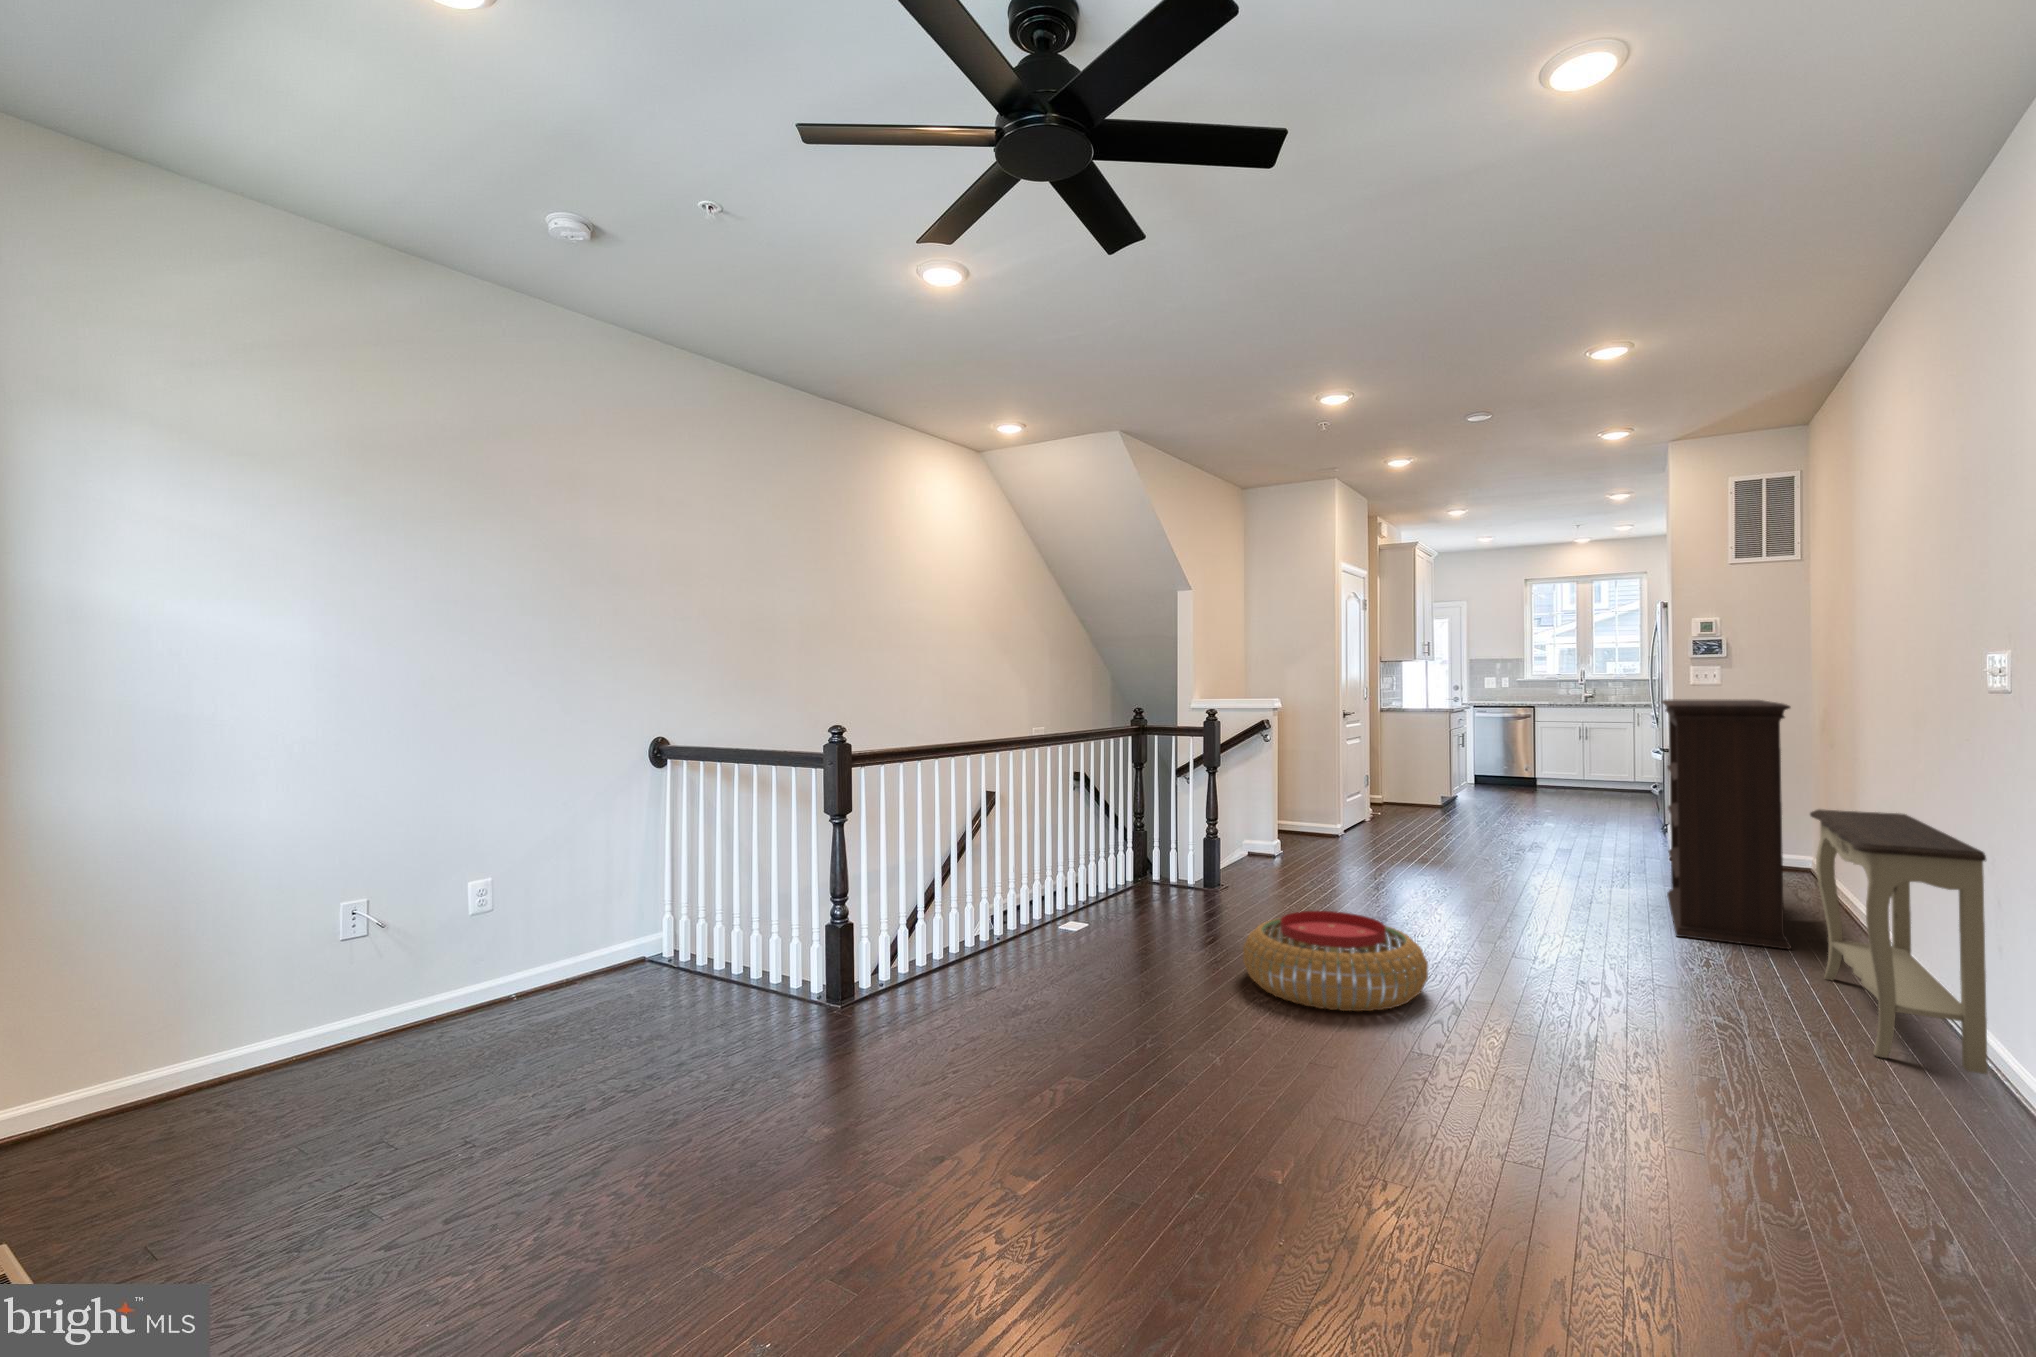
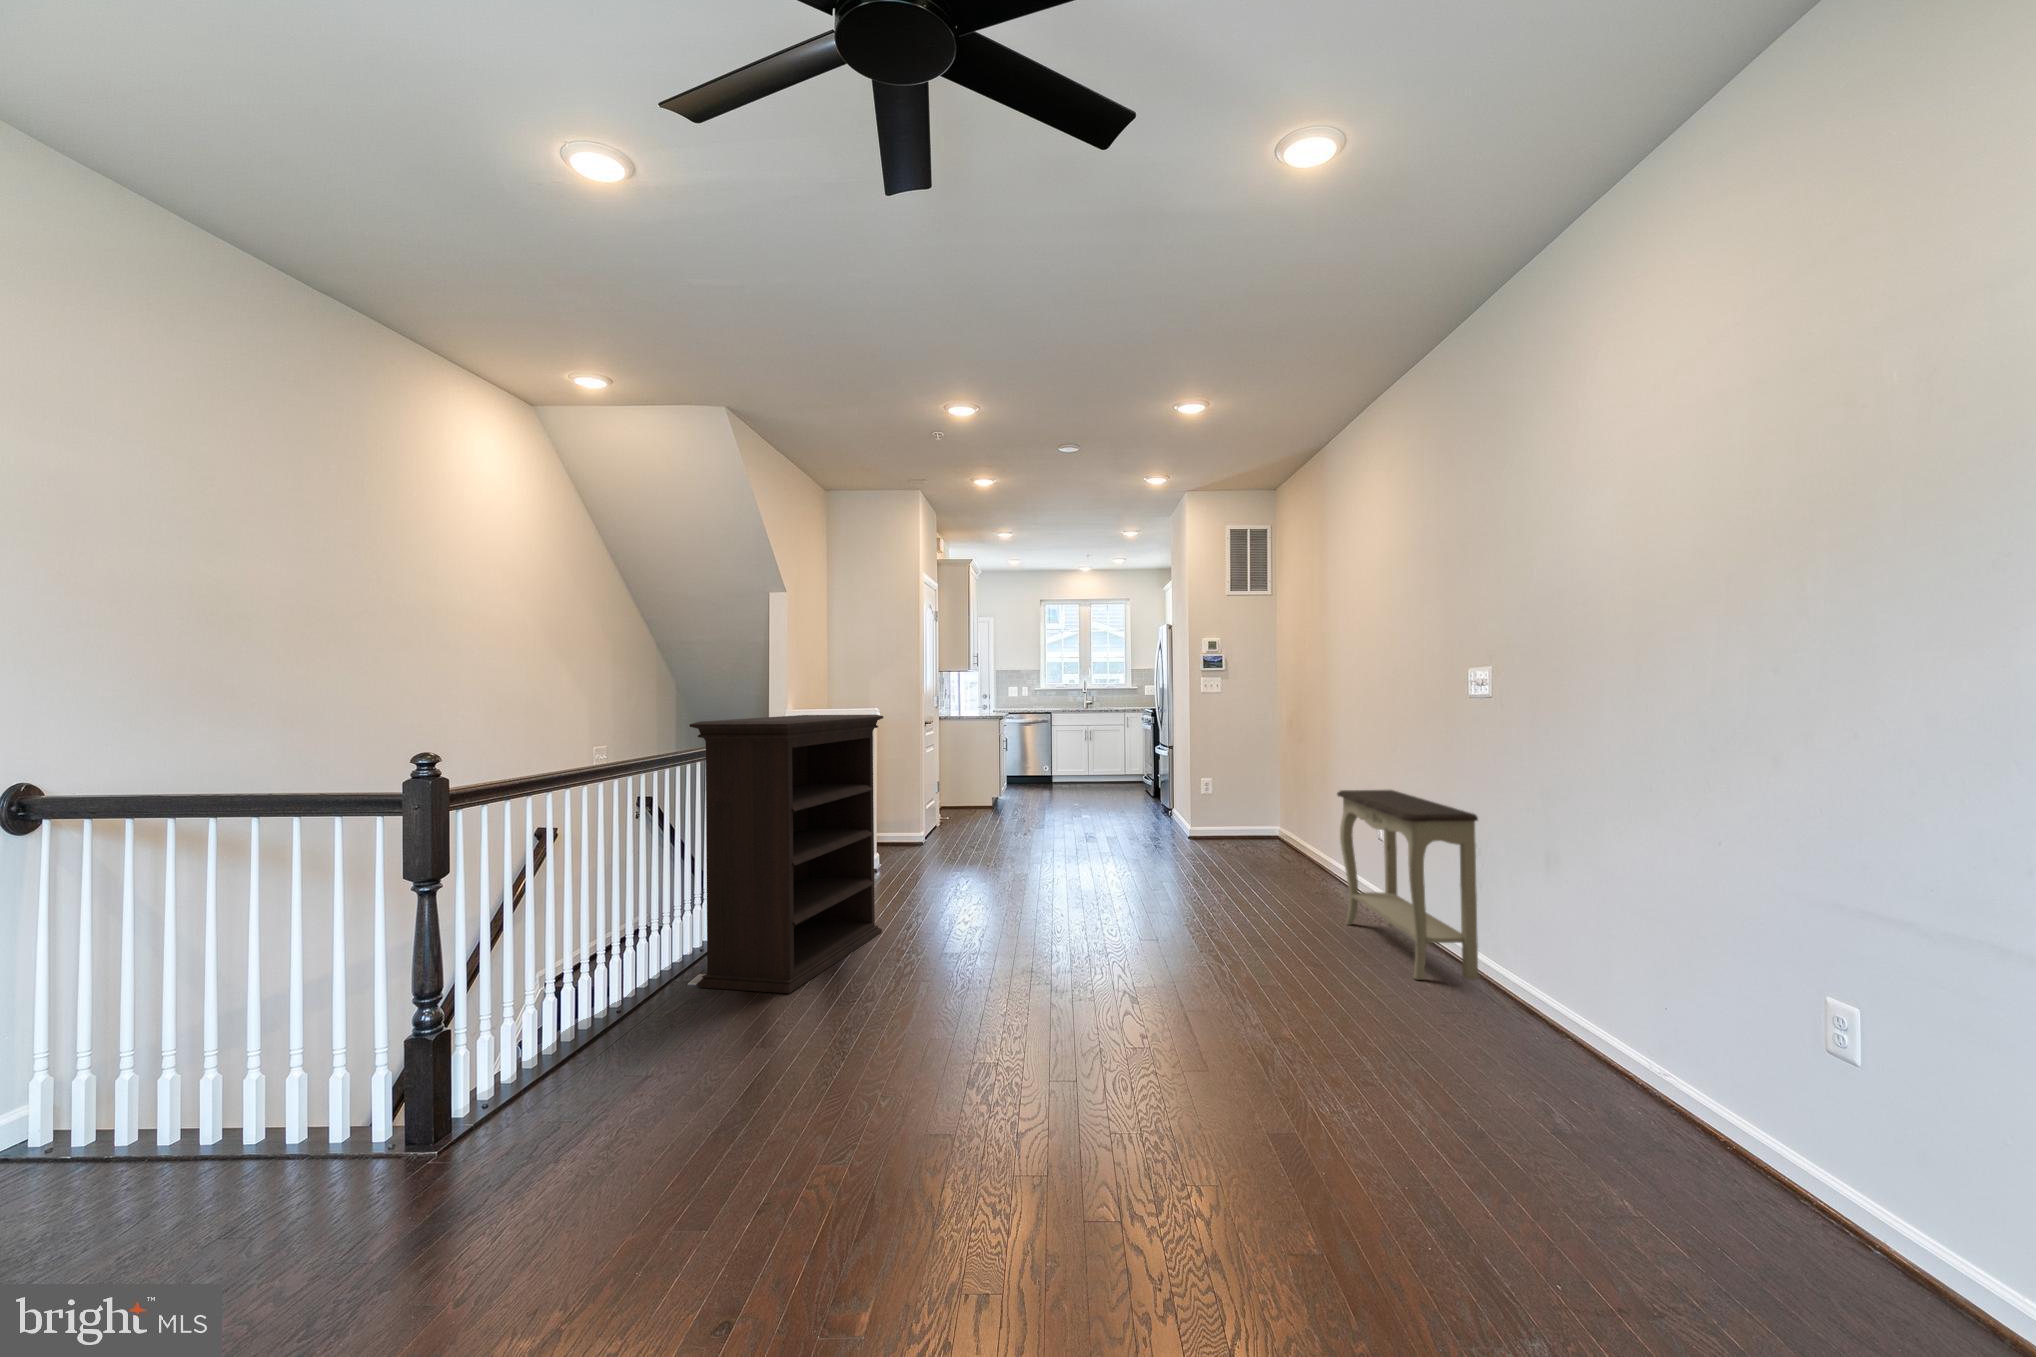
bookshelf: present [1662,699,1791,949] -> present [690,715,883,993]
pouf: present [1243,911,1428,1011] -> none [928,923,1106,1025]

